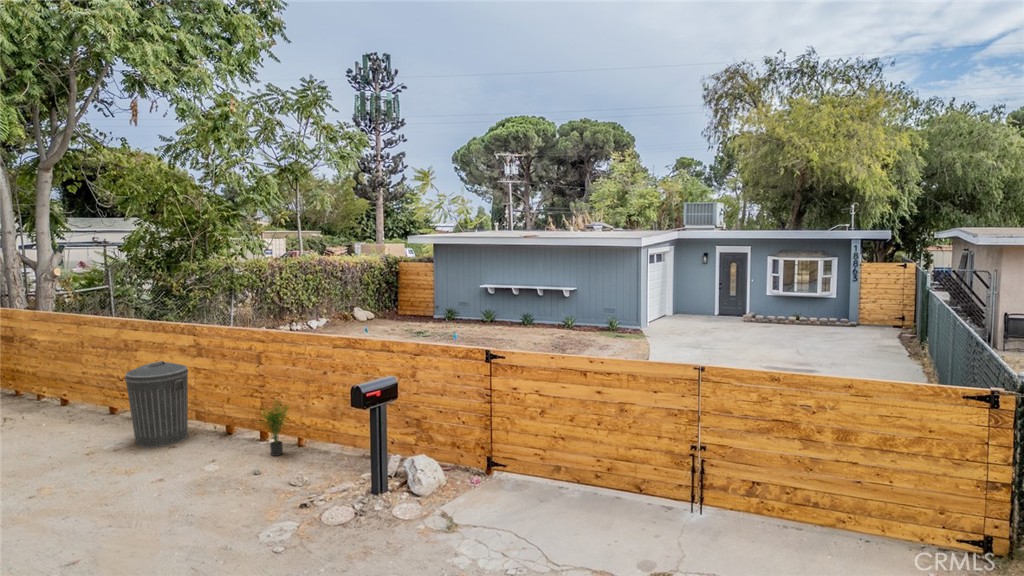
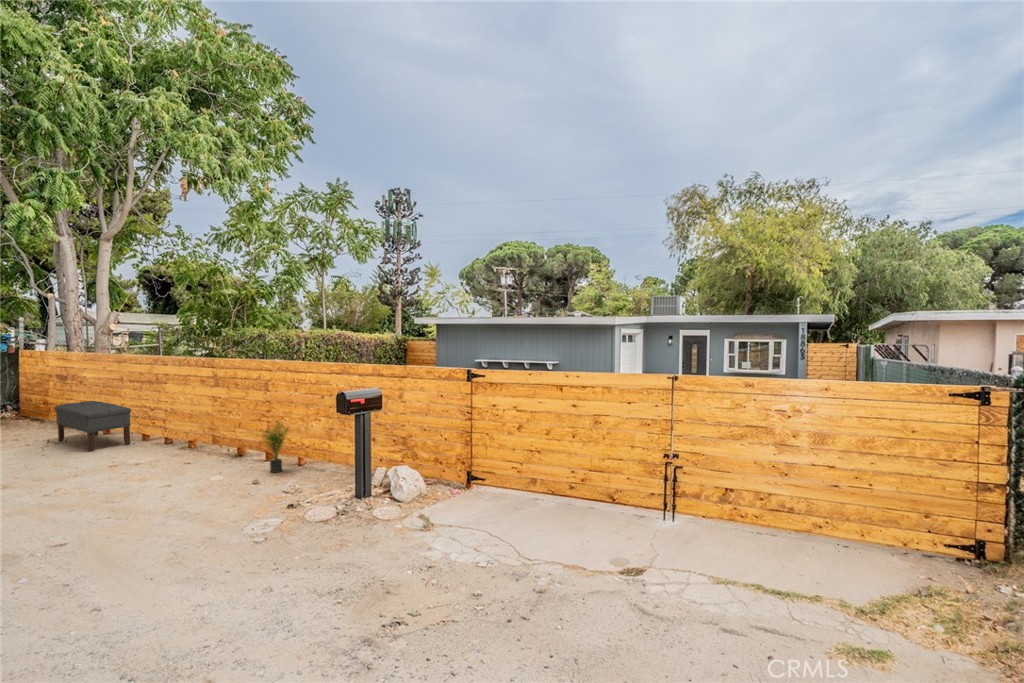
trash can: present [125,361,188,448] -> none [142,388,205,467]
bench: none [11,368,100,429] -> present [55,401,131,452]

